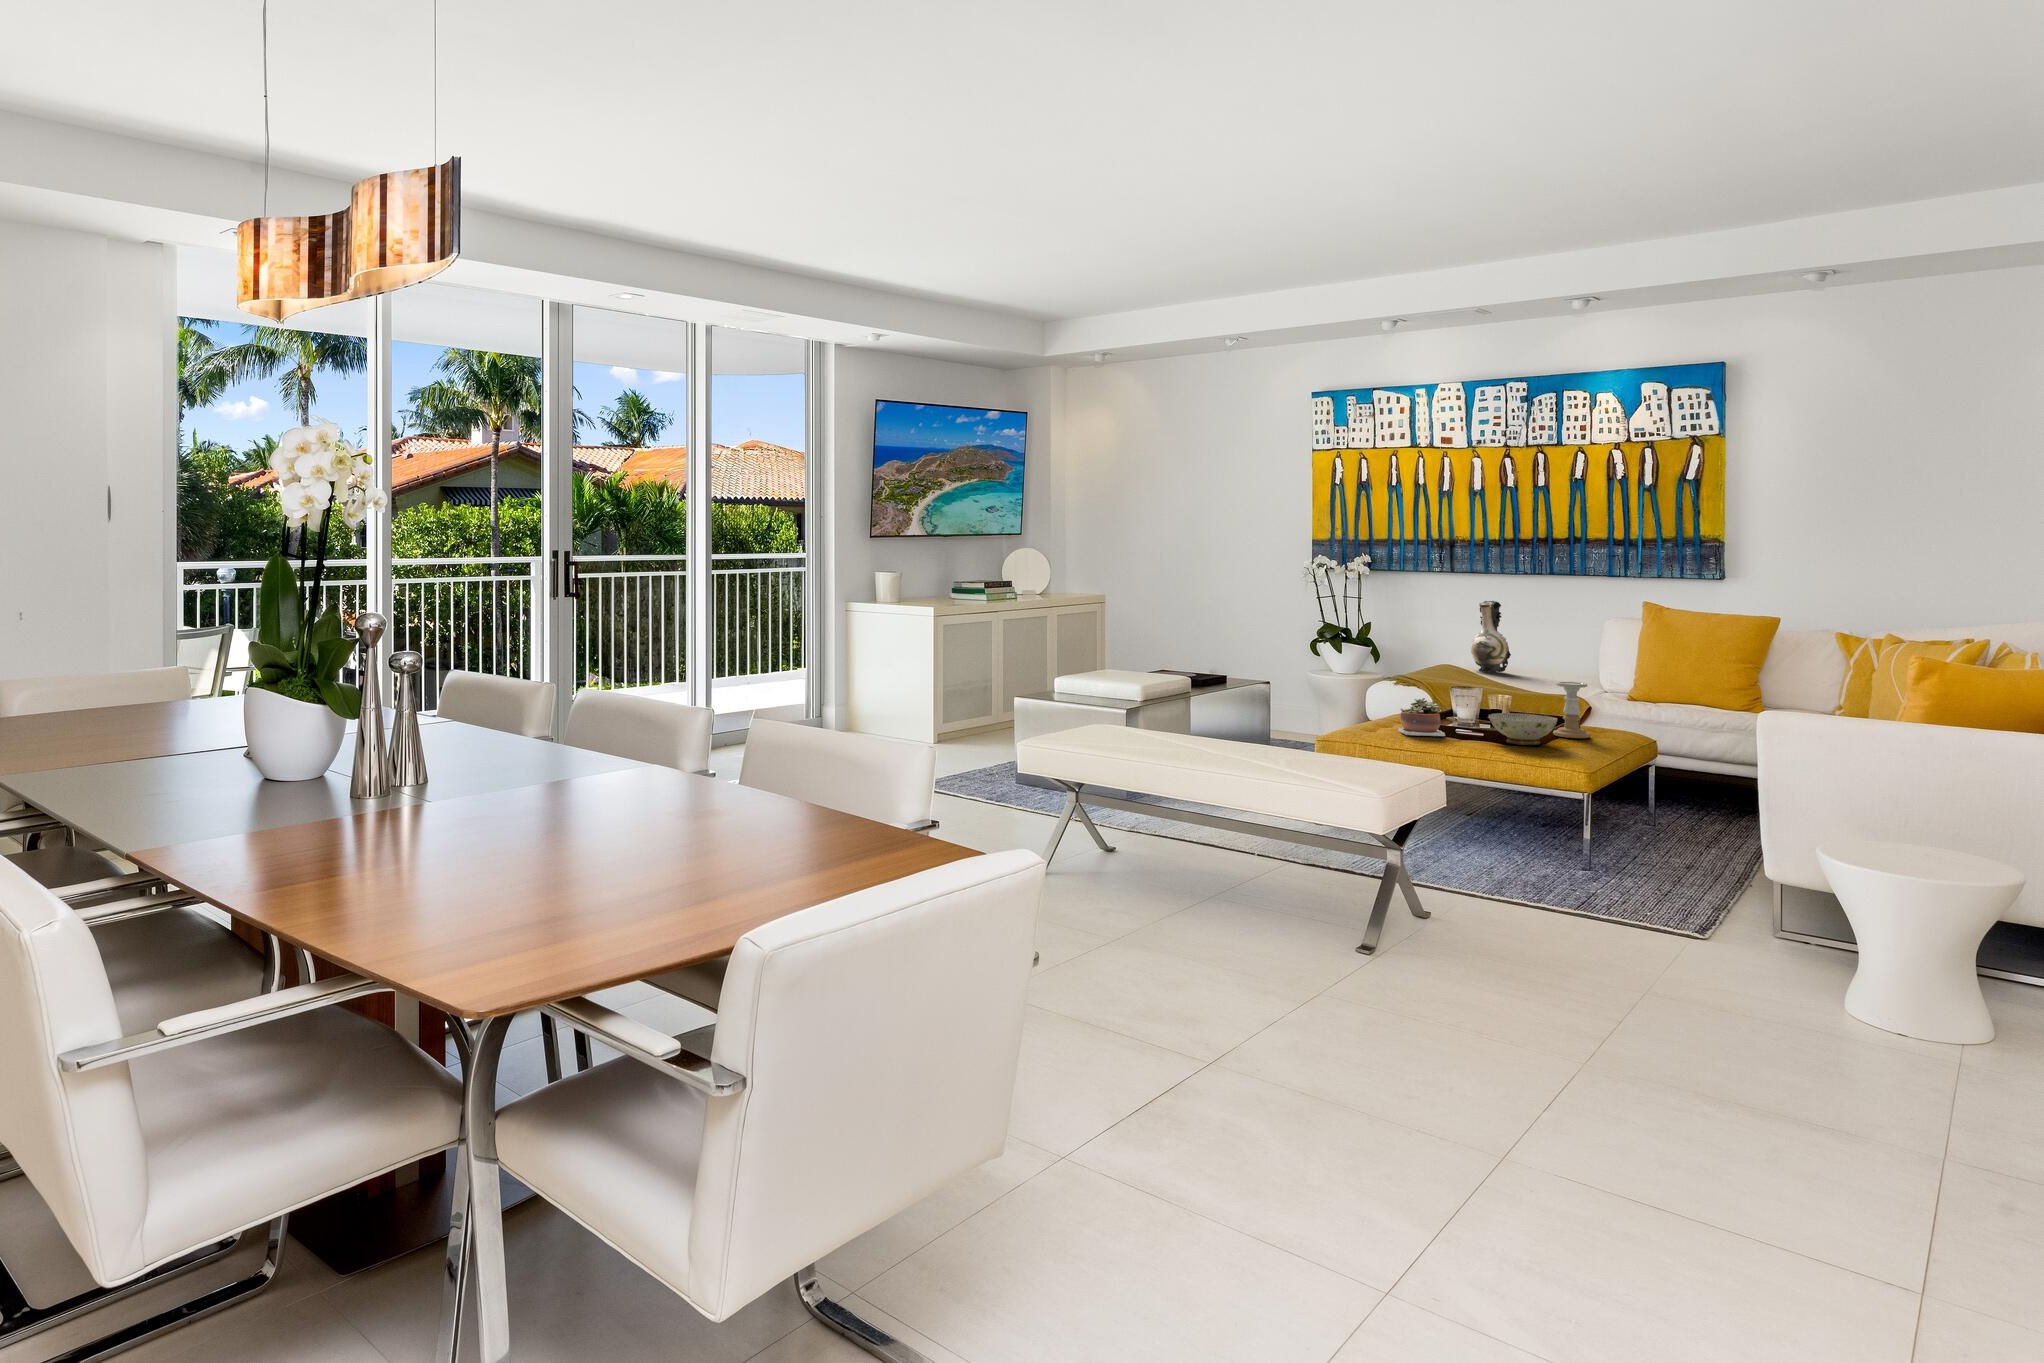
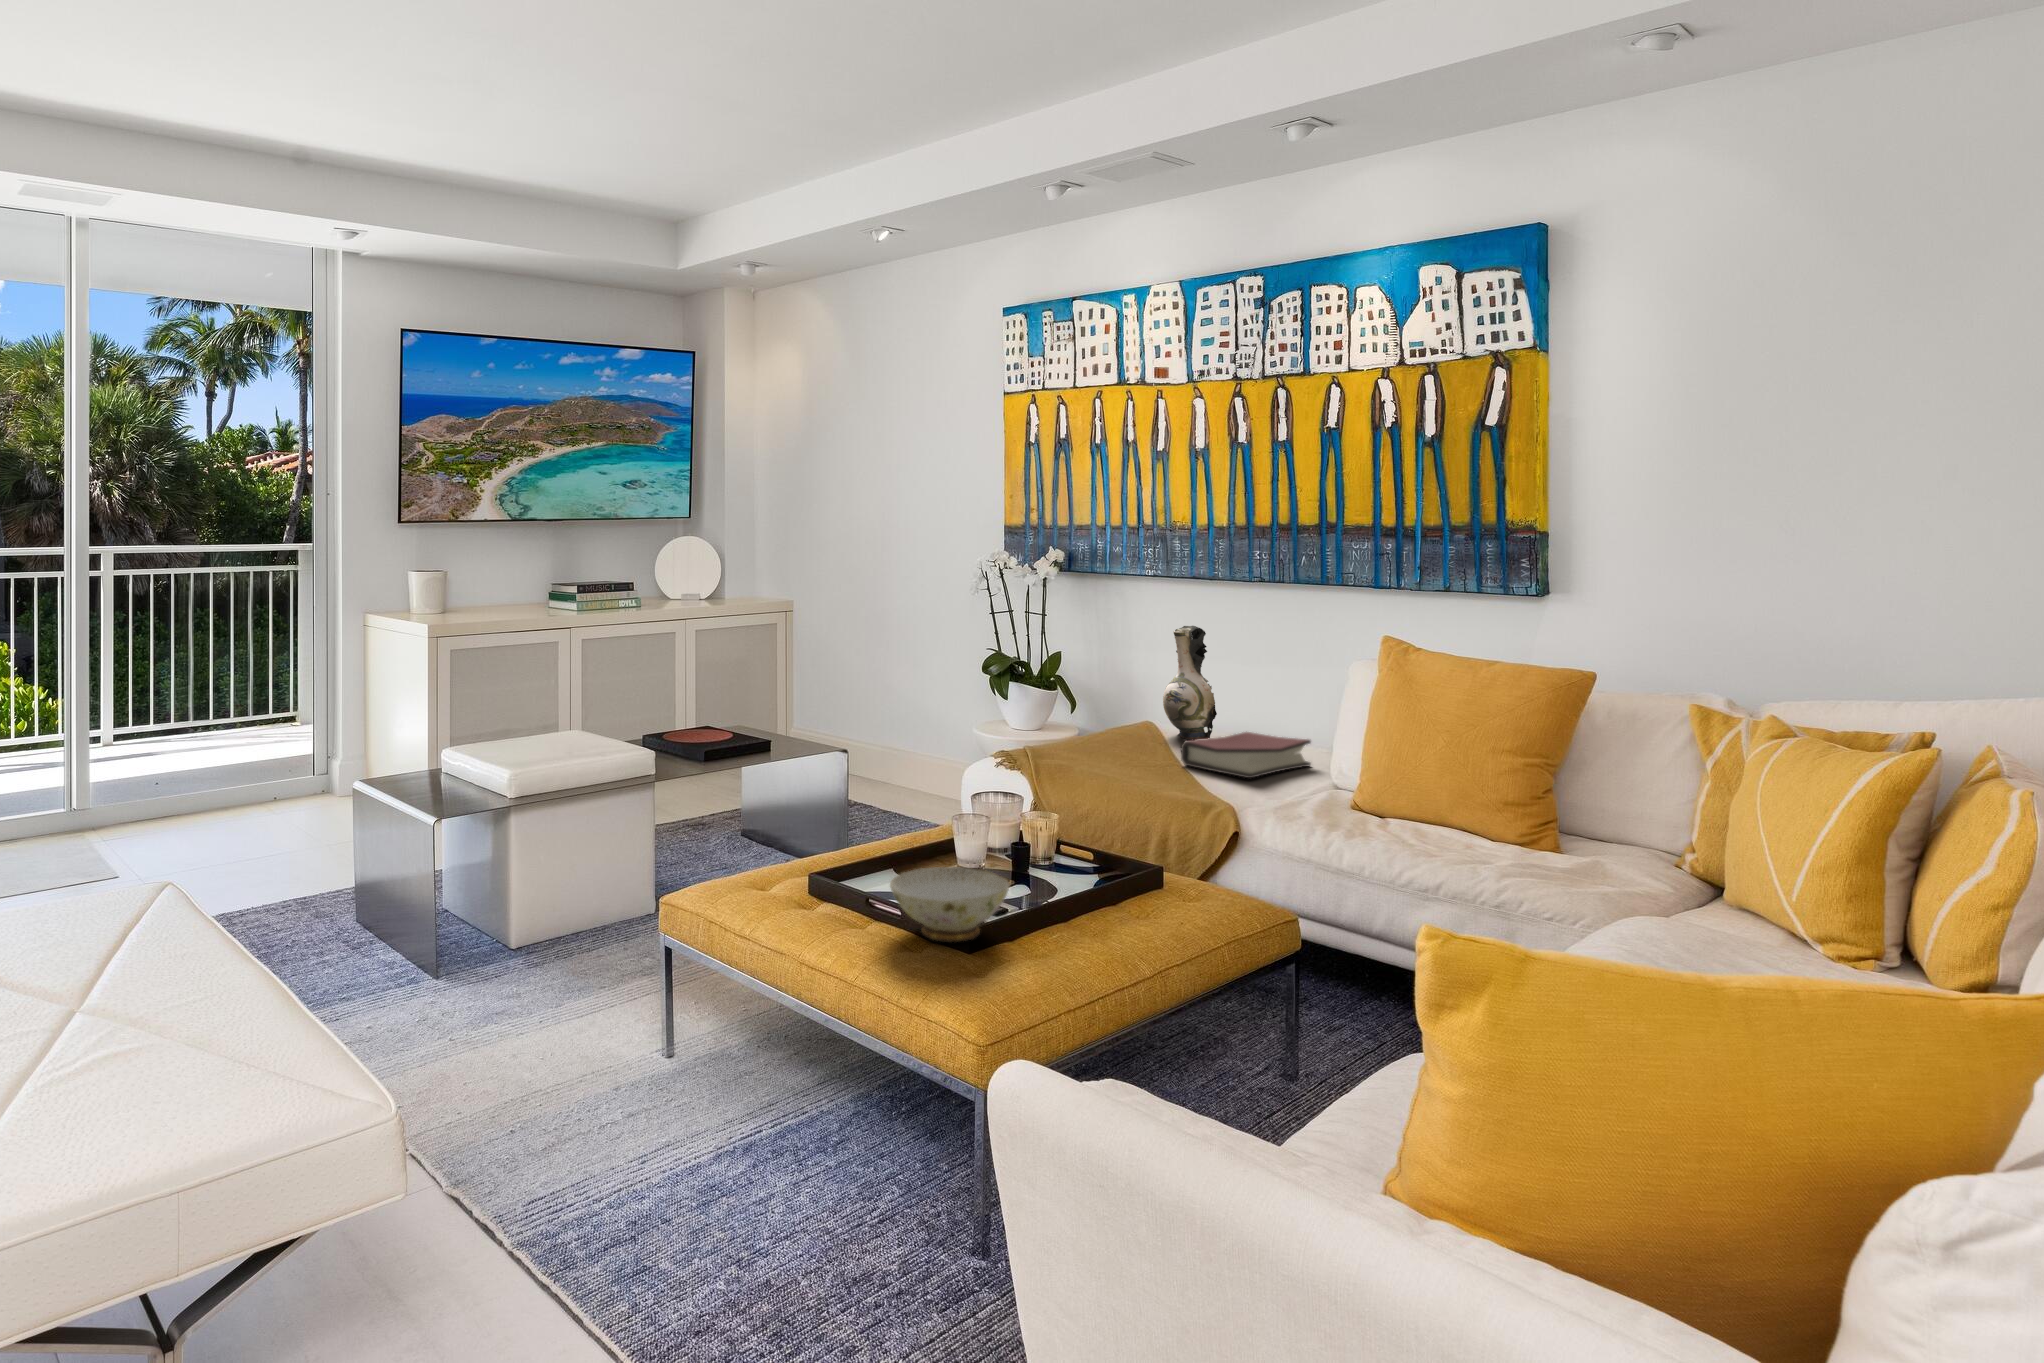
hardback book: none [1509,665,1585,687] -> present [1181,732,1311,778]
candle holder: present [1553,682,1590,738] -> none [1048,806,1111,922]
succulent plant: present [1398,698,1445,736] -> none [762,829,851,909]

